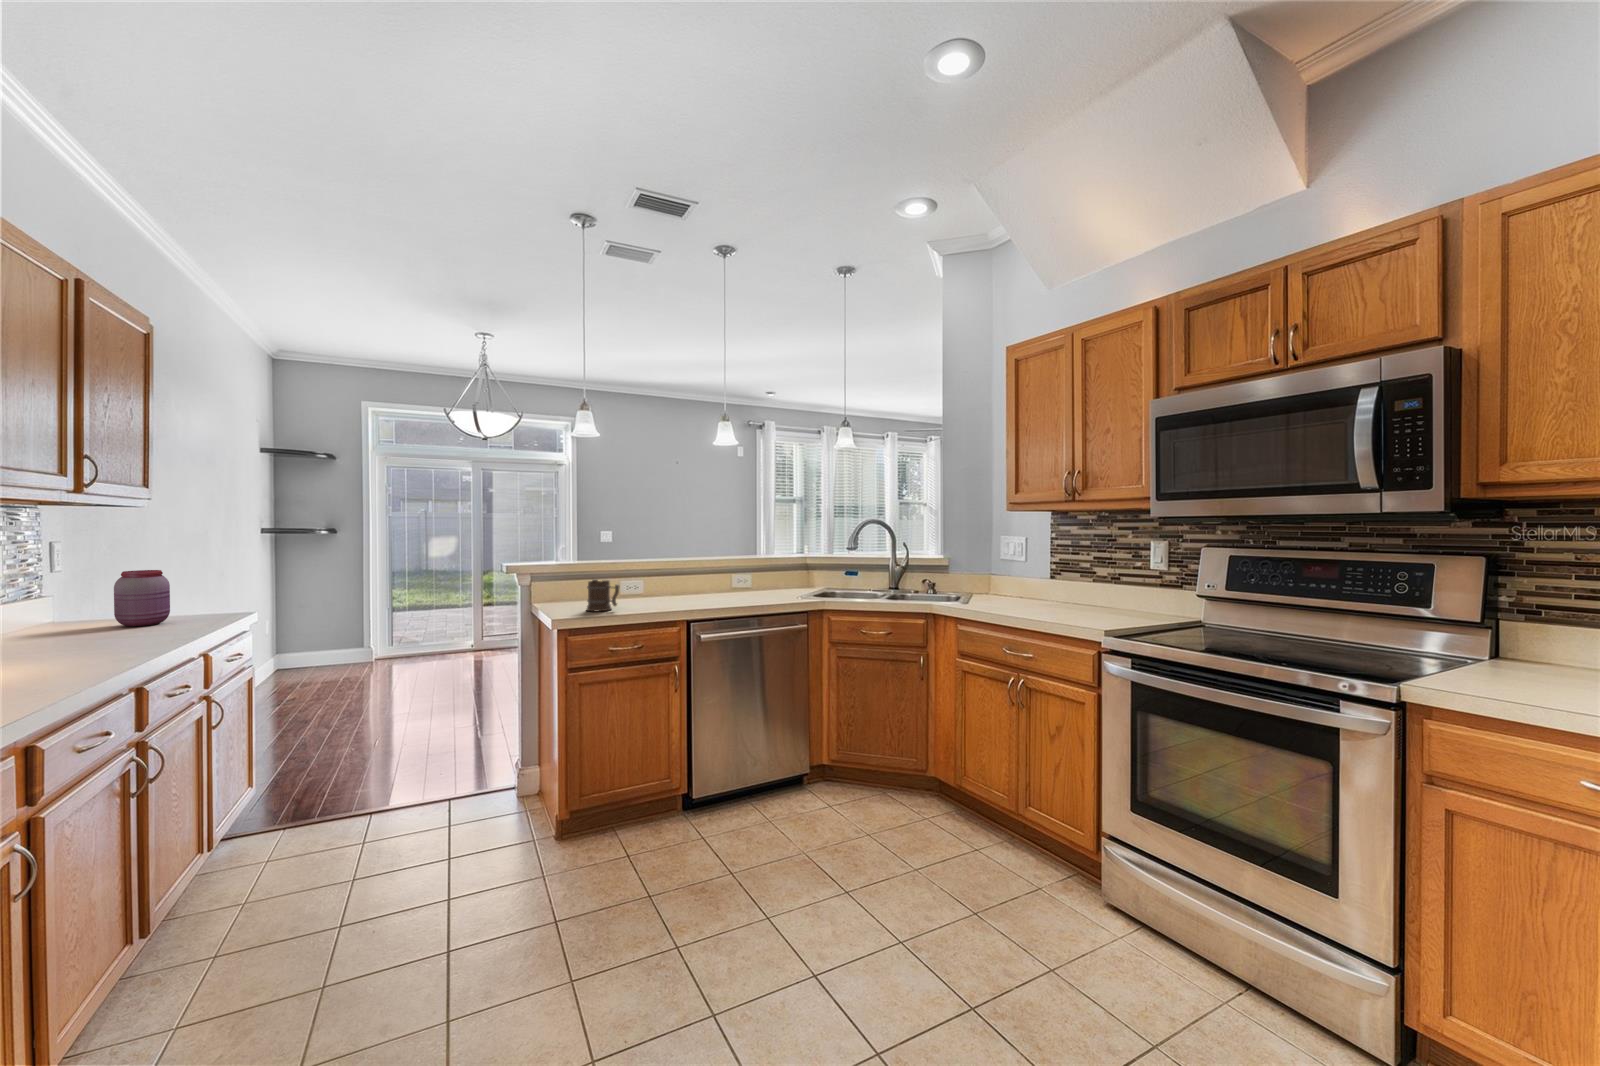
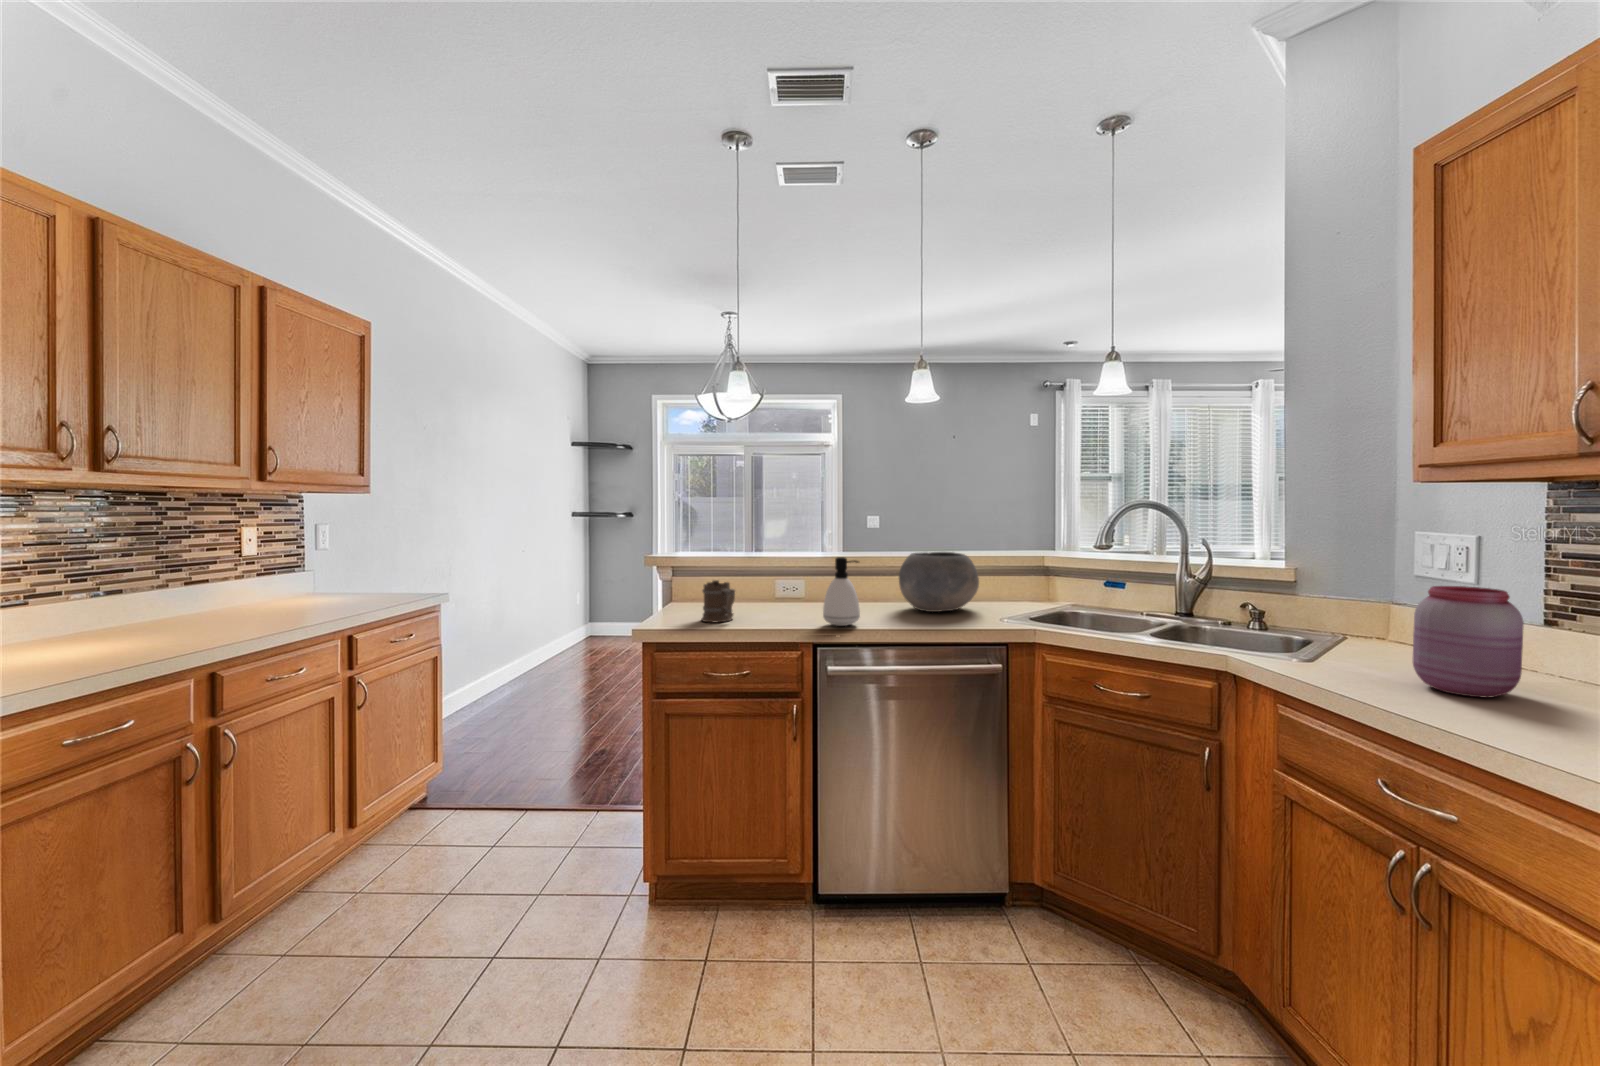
bowl: none [726,554,781,596] -> present [899,552,979,612]
soap dispenser: none [689,558,716,607] -> present [823,557,860,626]
jar: present [114,570,170,626] -> present [1413,586,1524,698]

